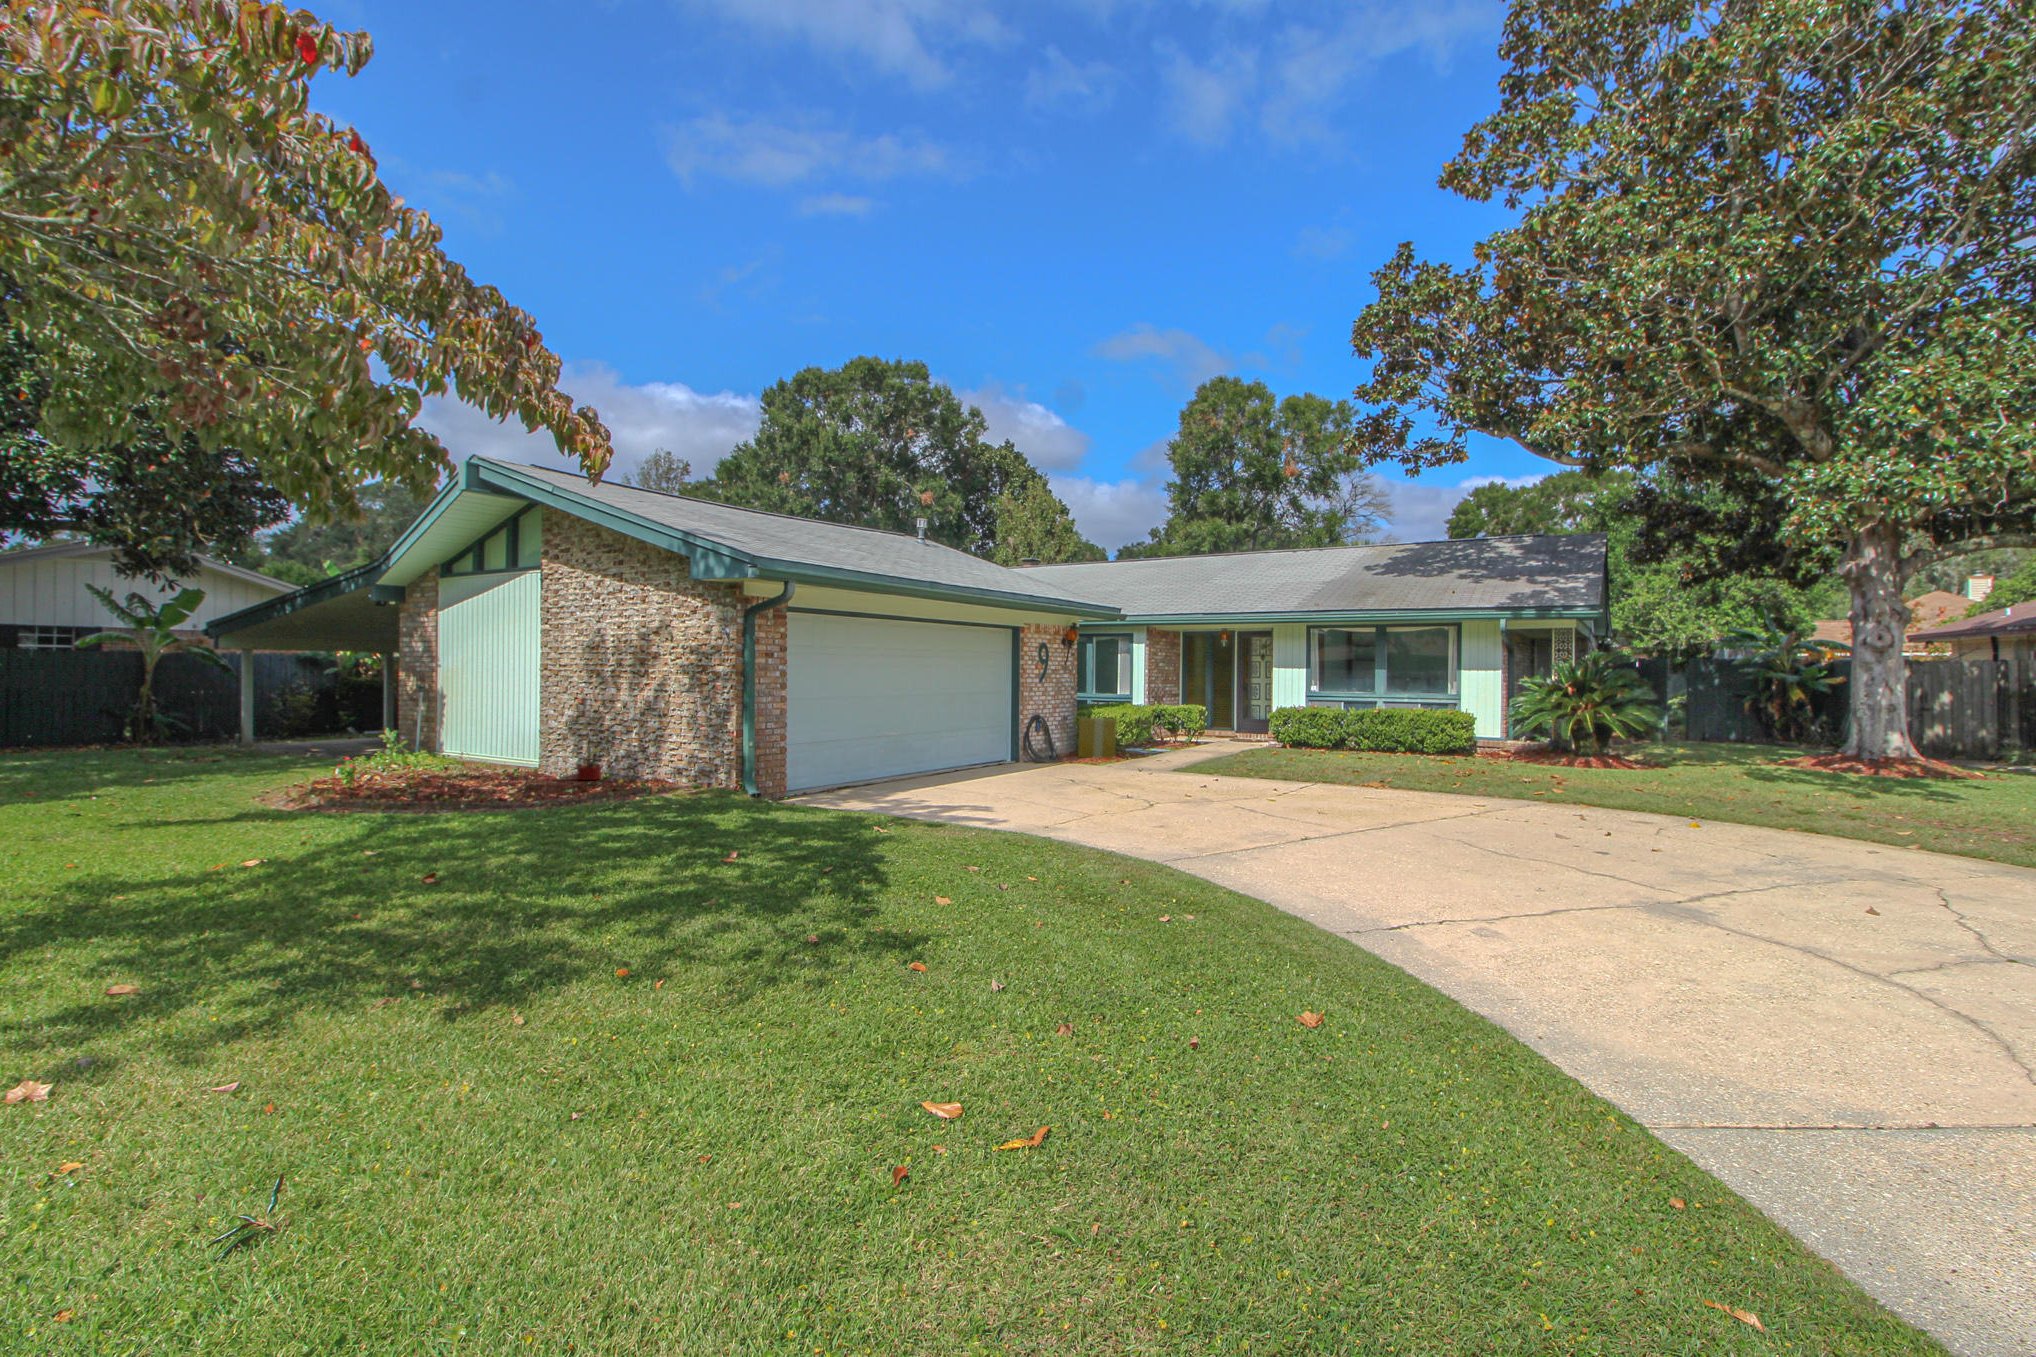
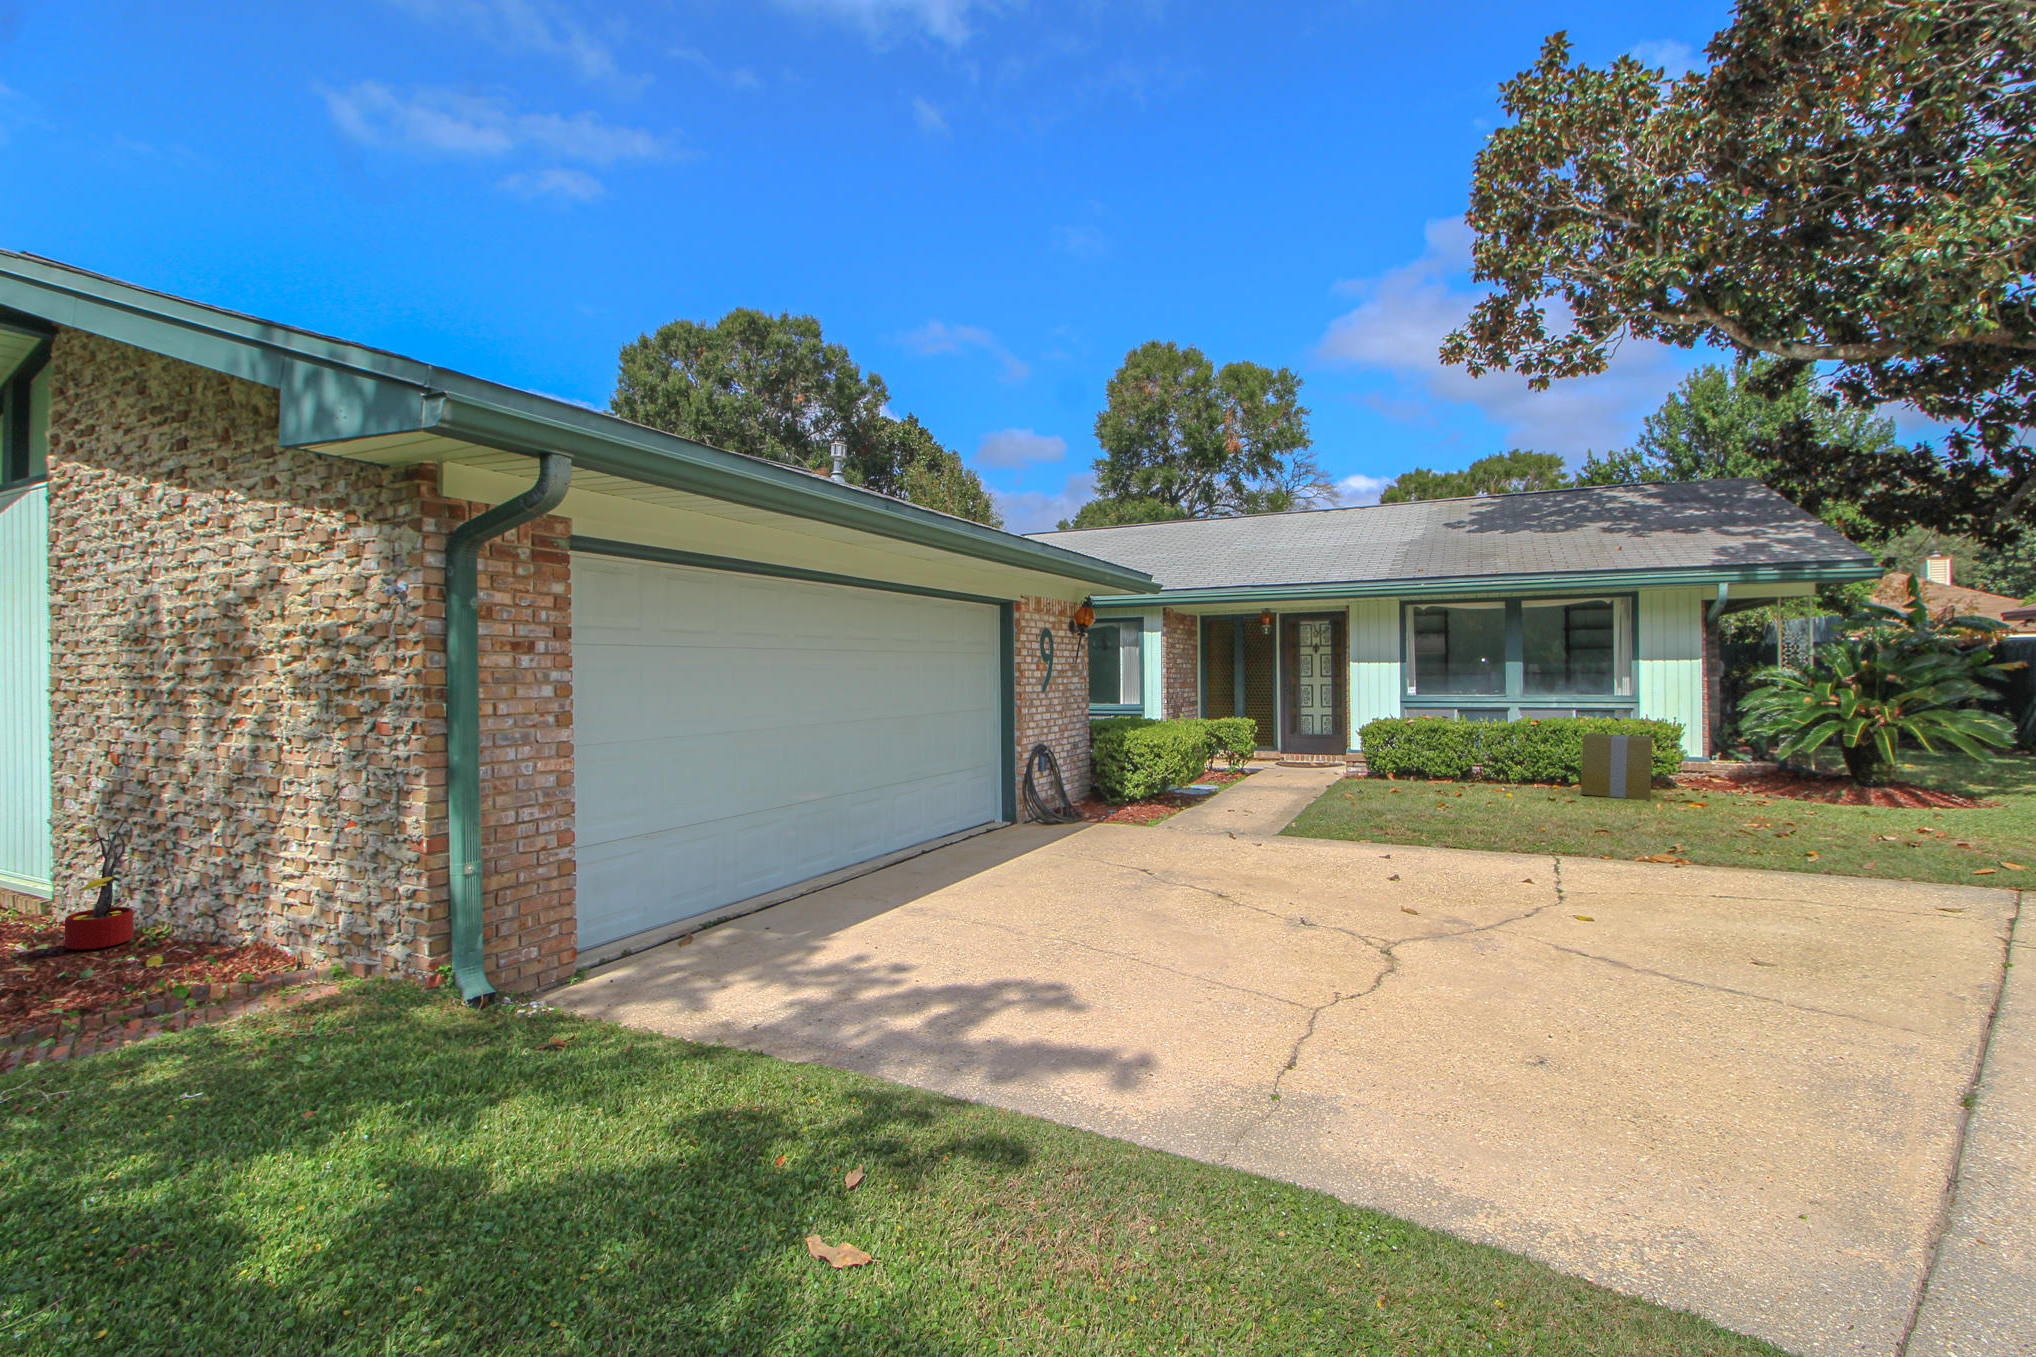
cardboard box: present [1078,717,1117,758] -> present [1581,733,1652,800]

